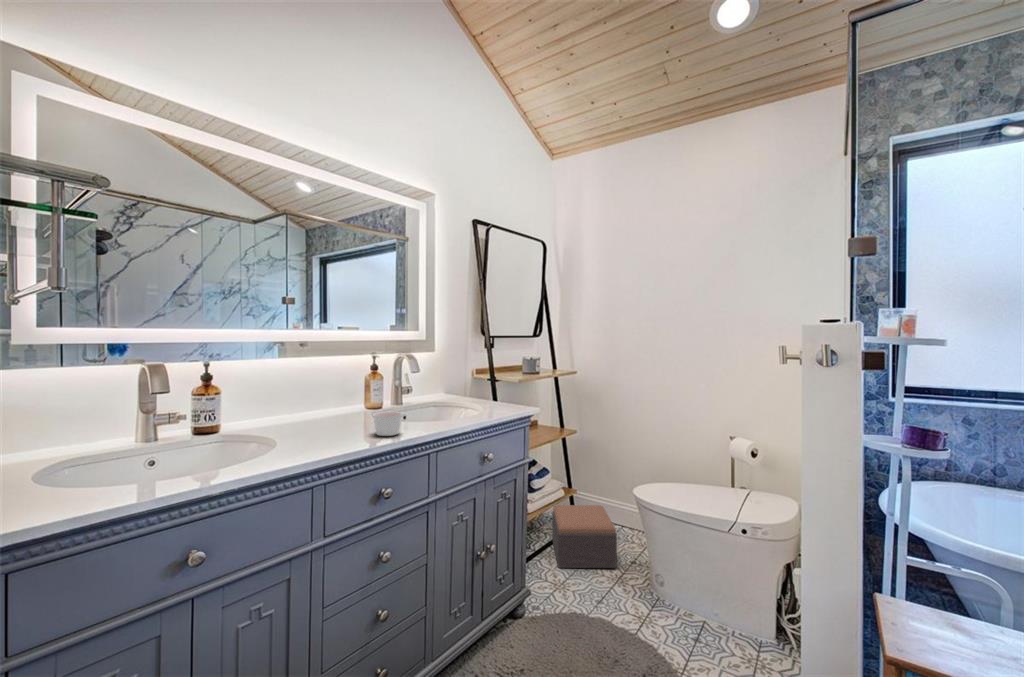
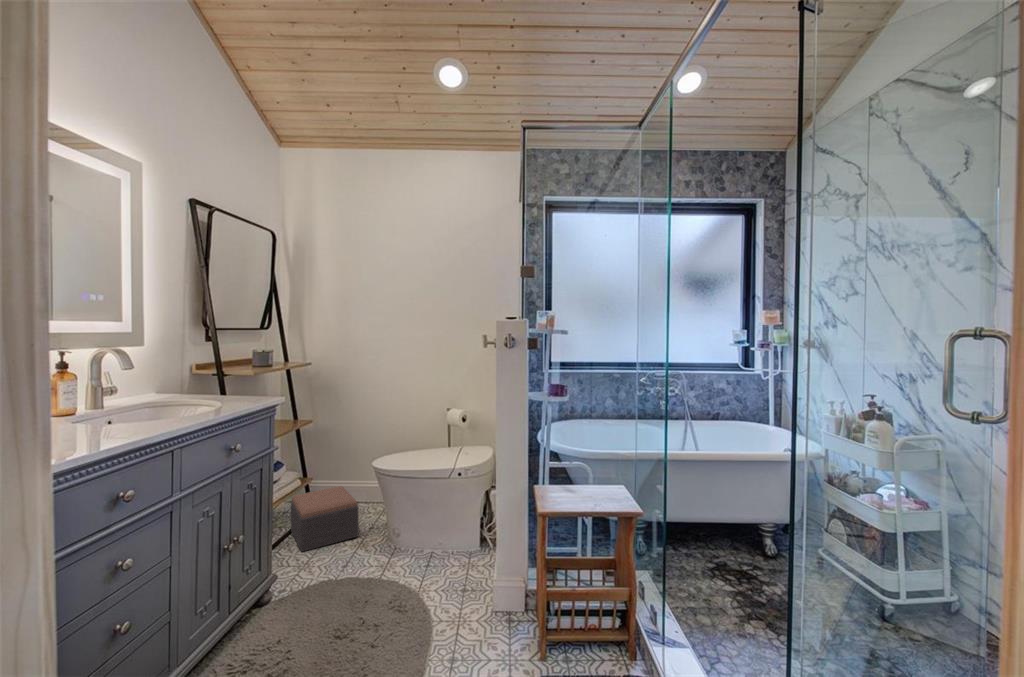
candle: present [373,412,402,436] -> none [89,412,132,439]

